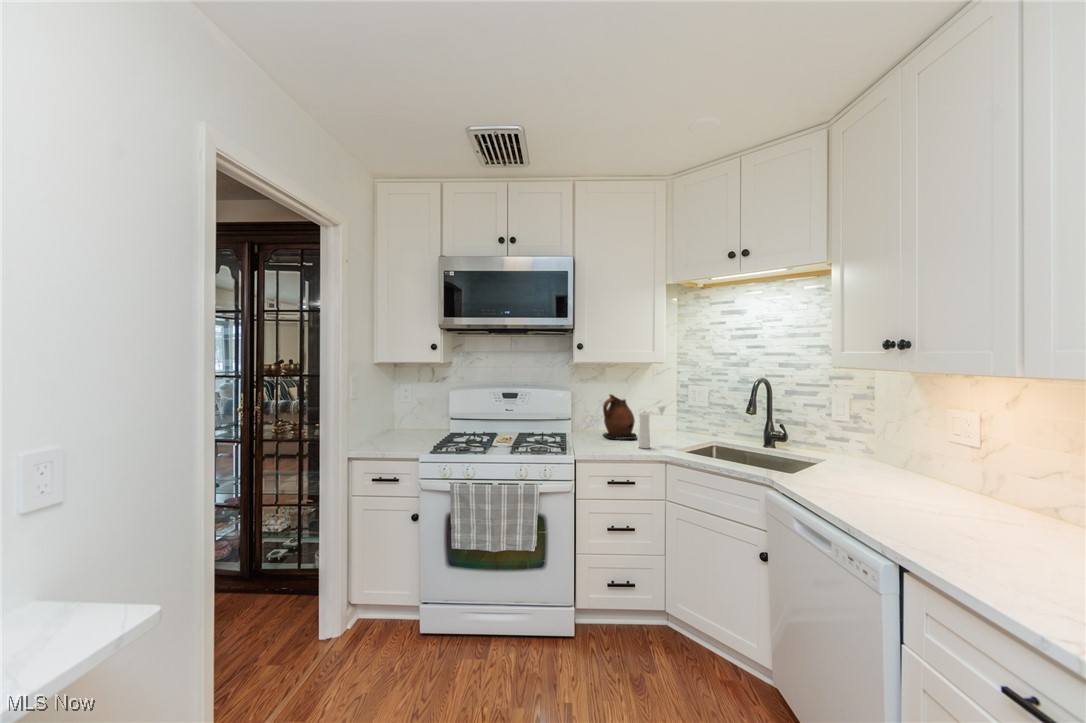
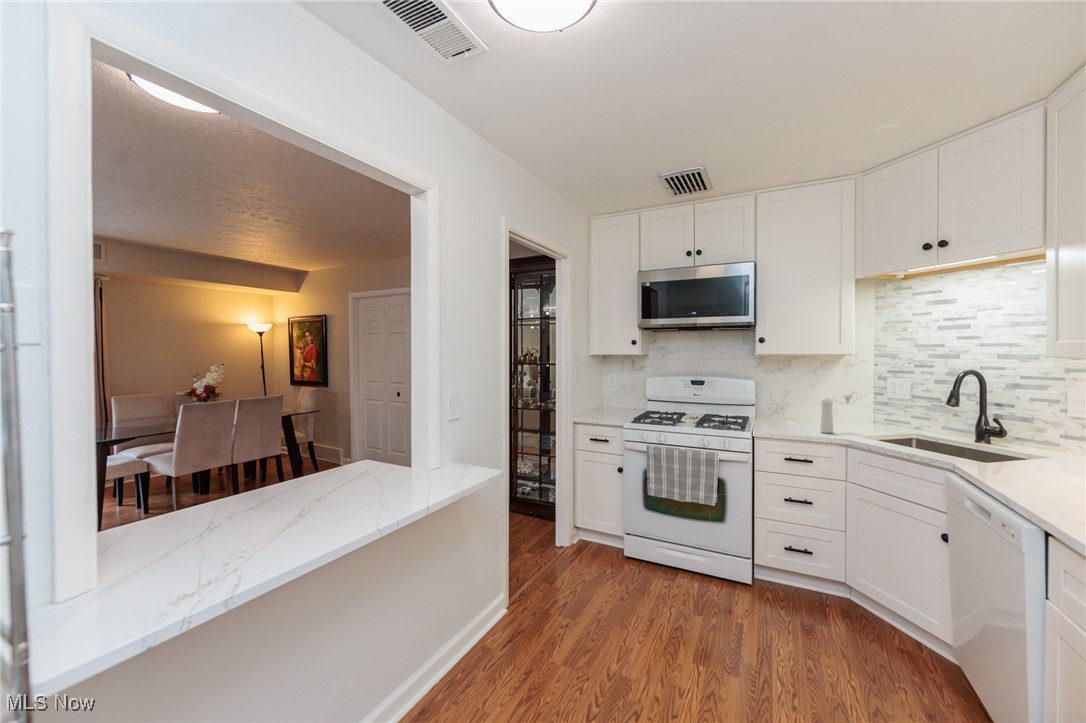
ceramic pitcher: present [603,395,637,439] -> none [787,384,823,426]

